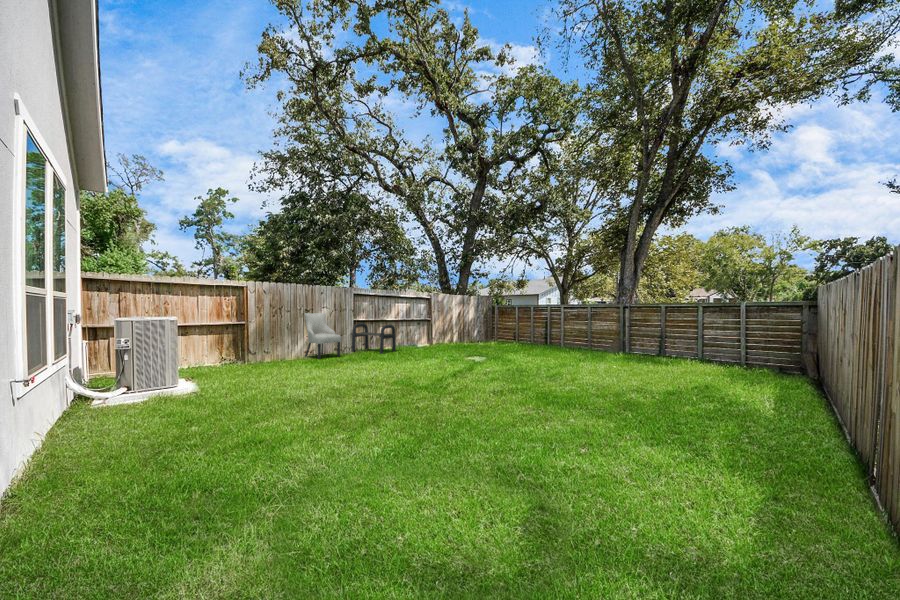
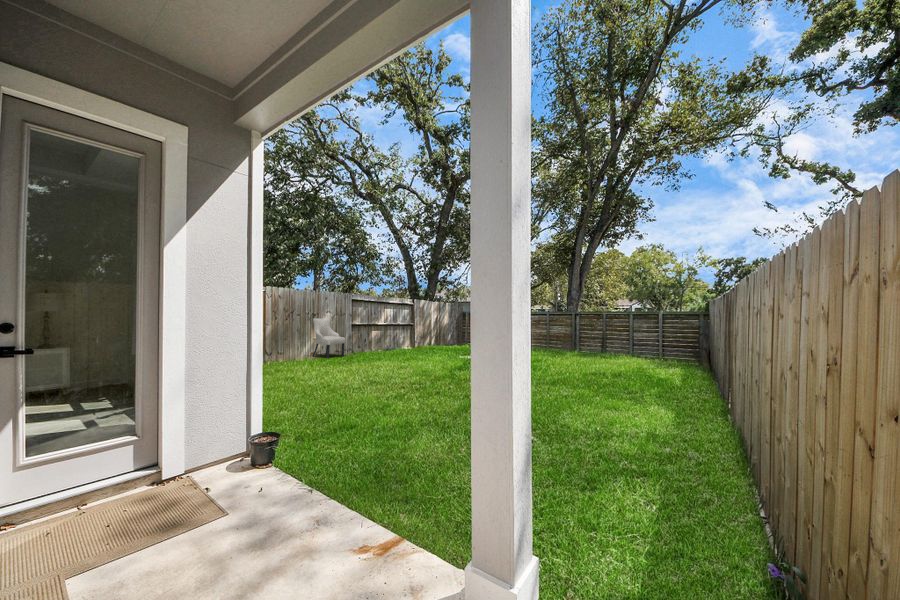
bench: present [352,323,396,354] -> none [349,327,388,354]

